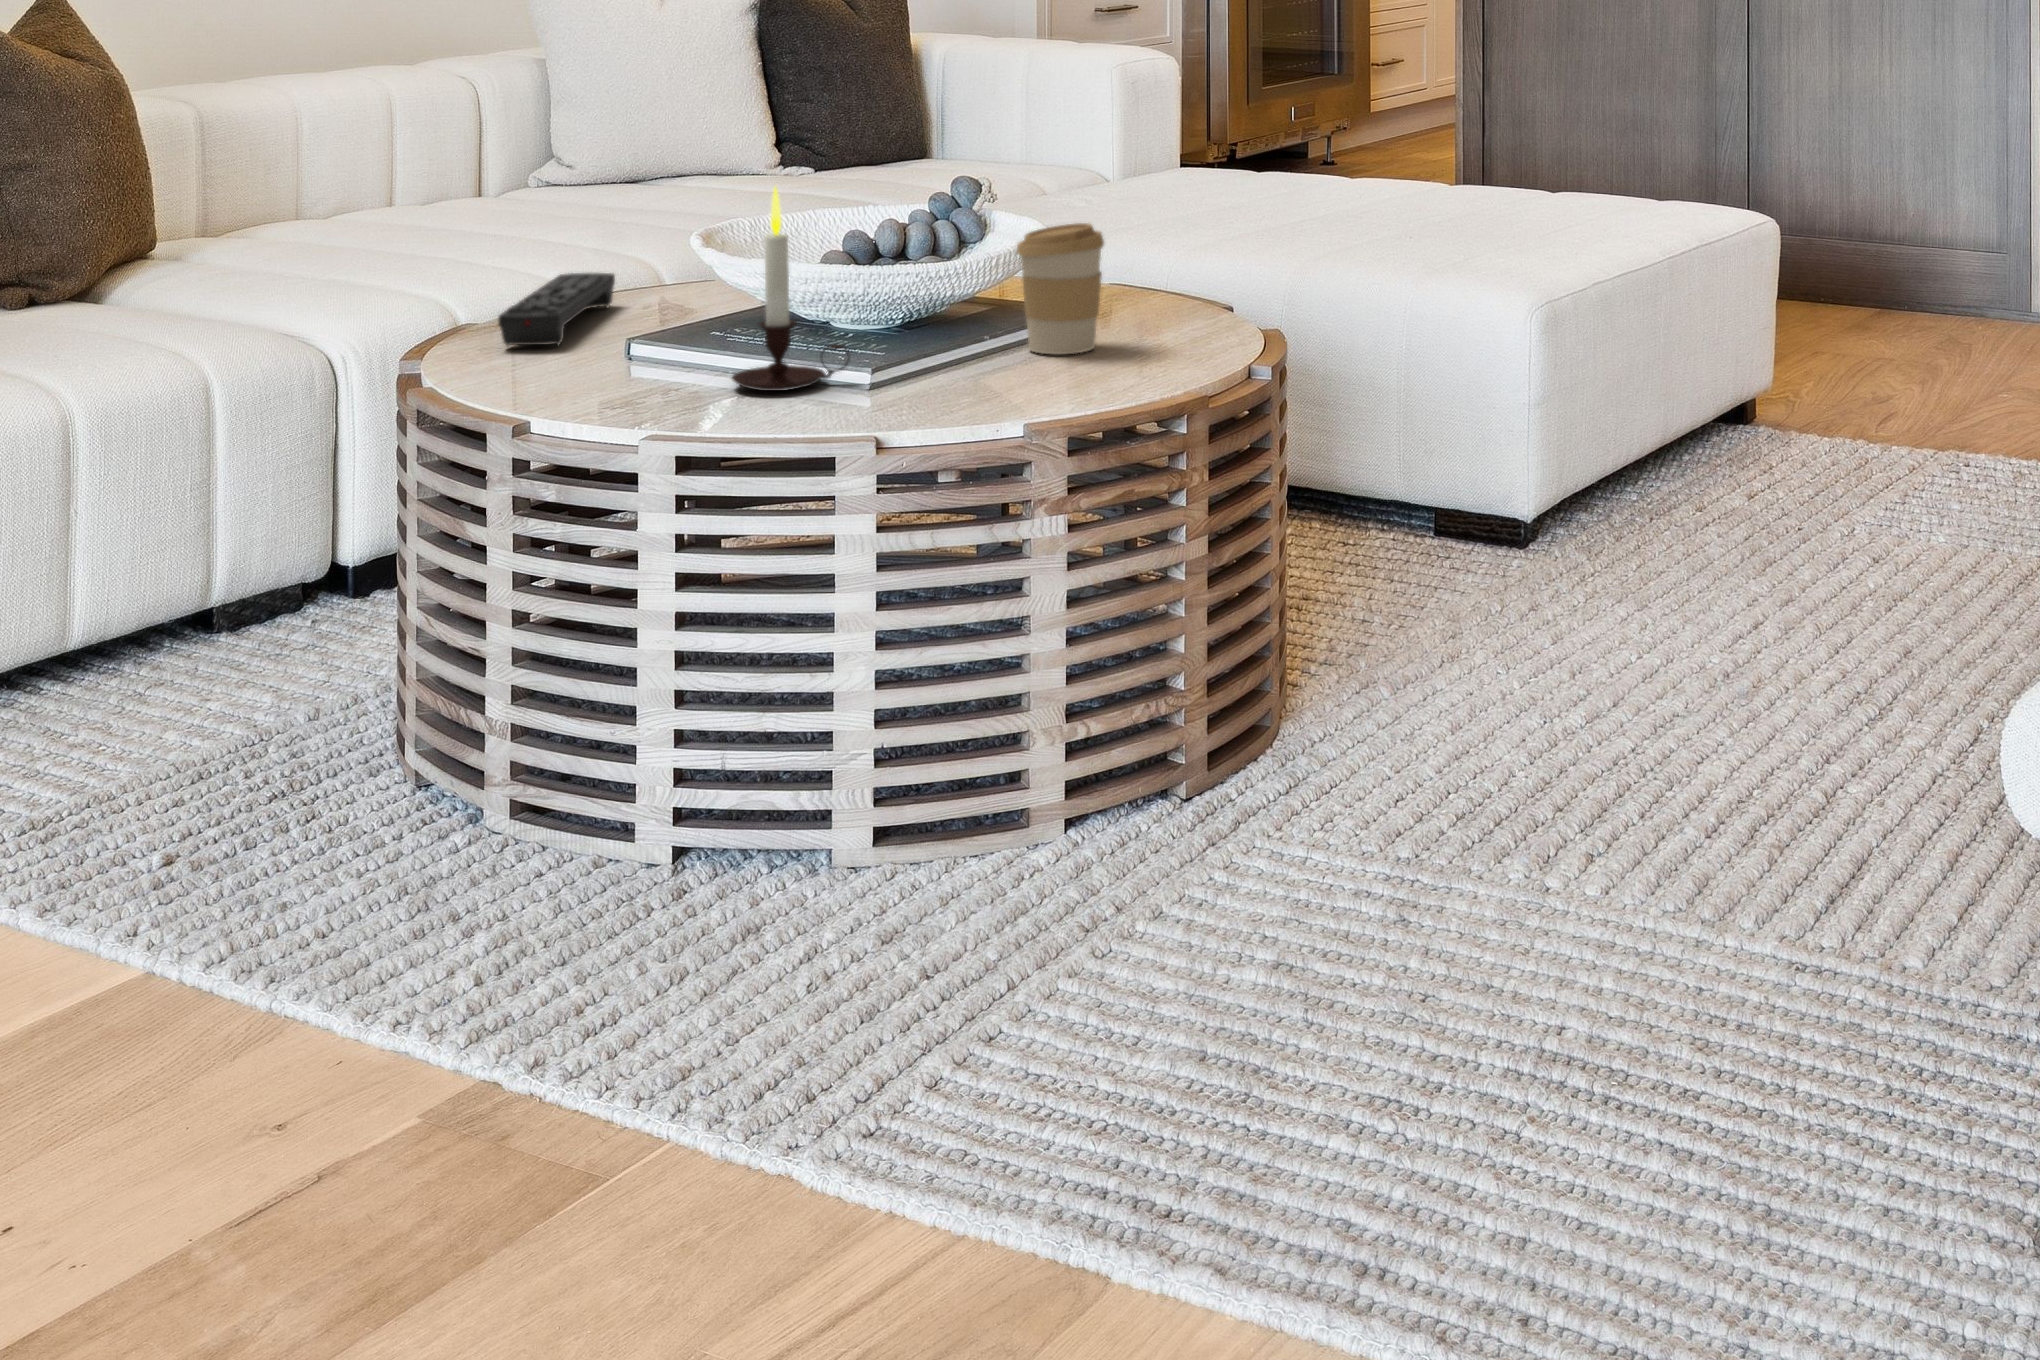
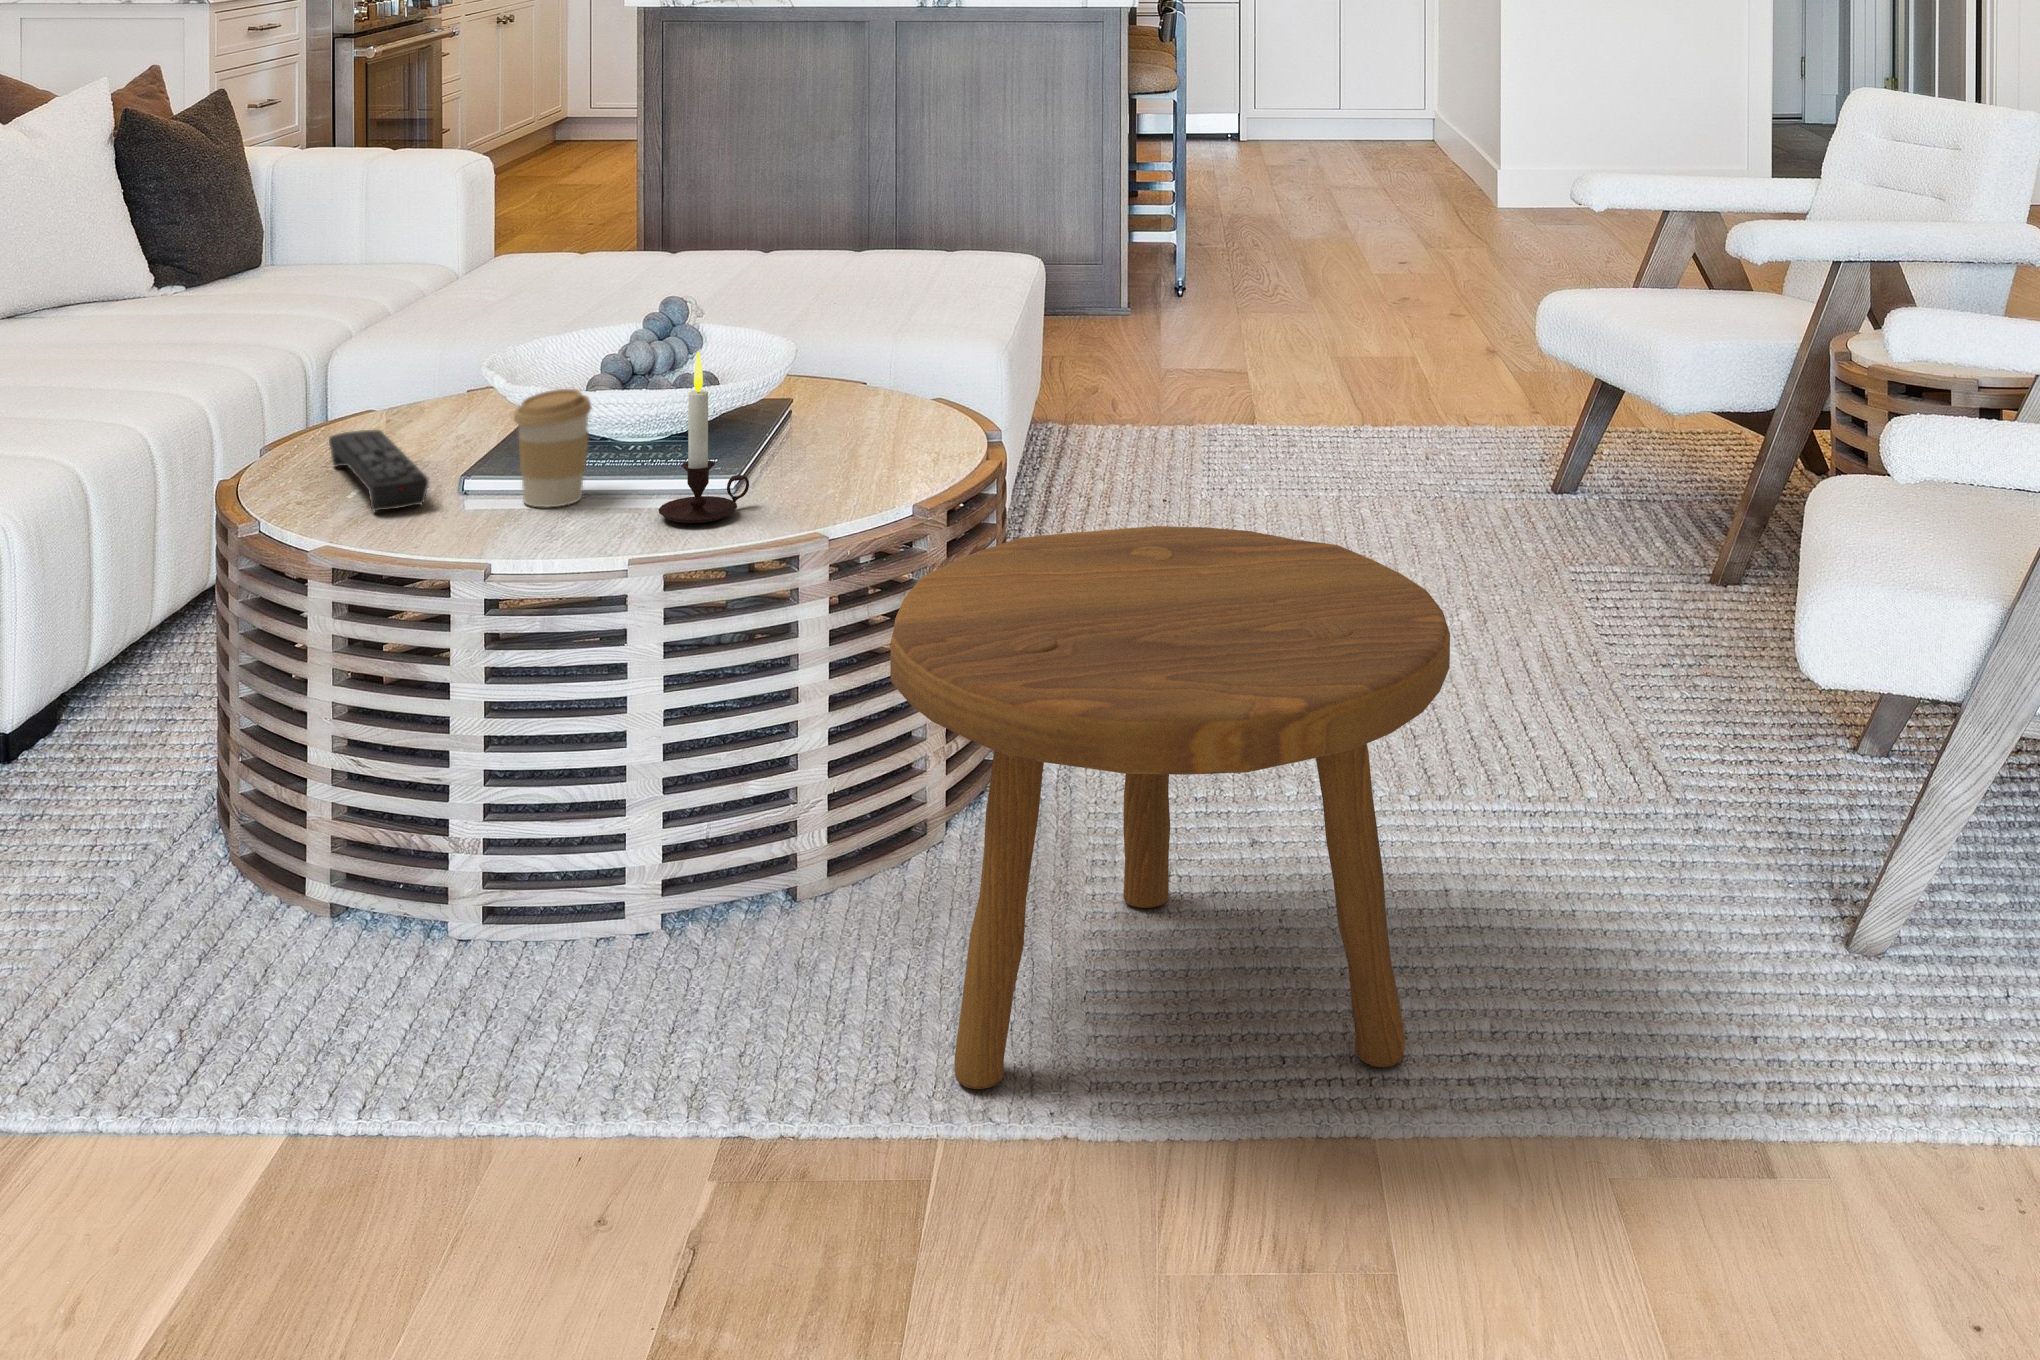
coffee cup: present [1017,223,1104,354] -> present [514,389,592,507]
footstool: none [684,447,1448,1219] -> present [890,526,1450,1089]

